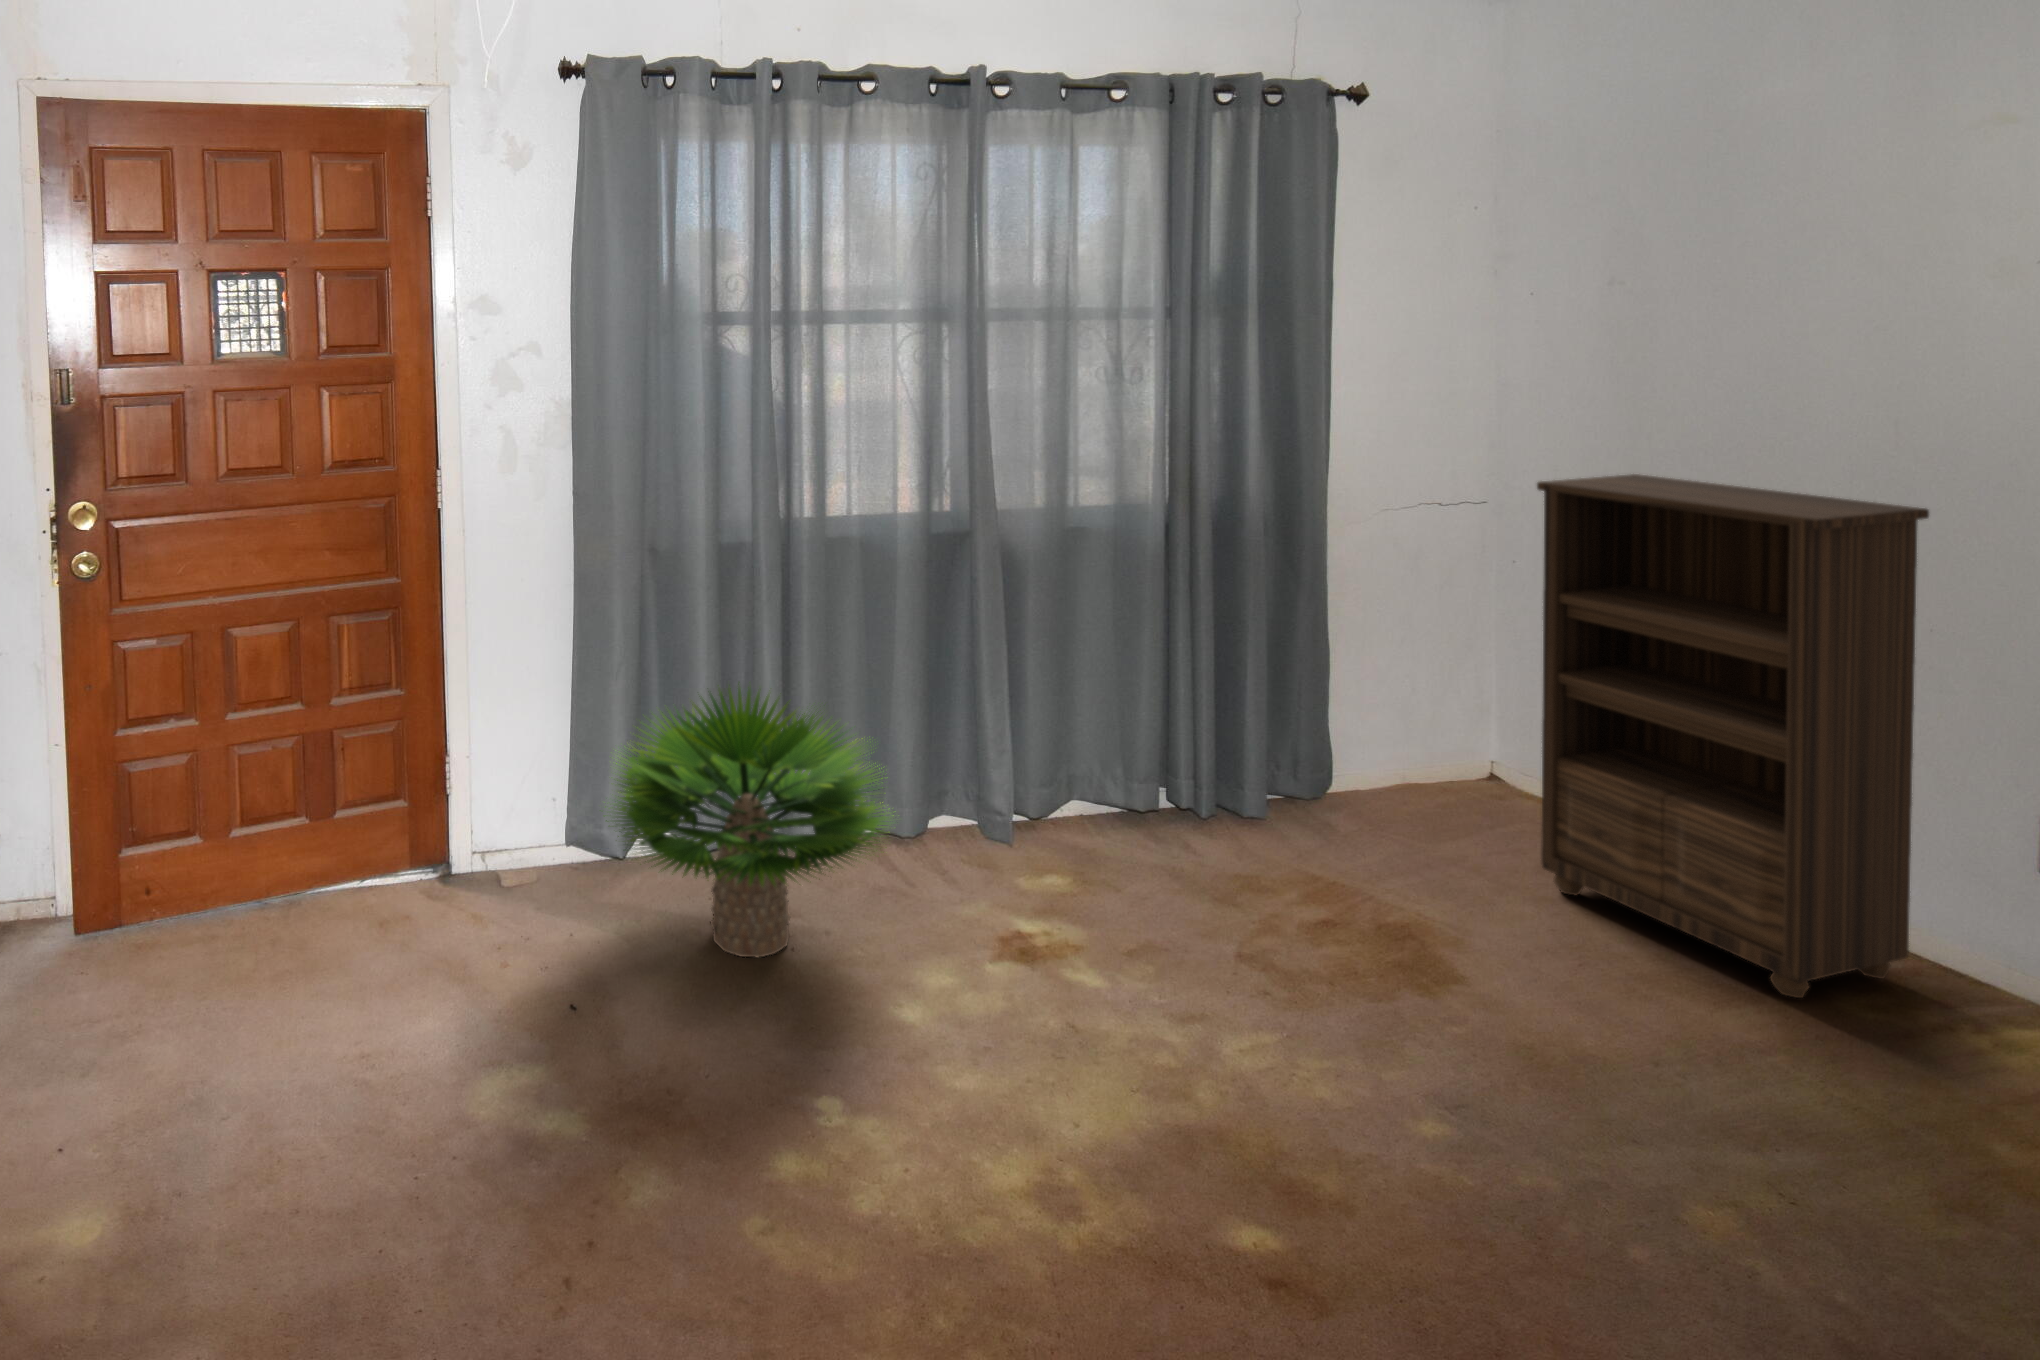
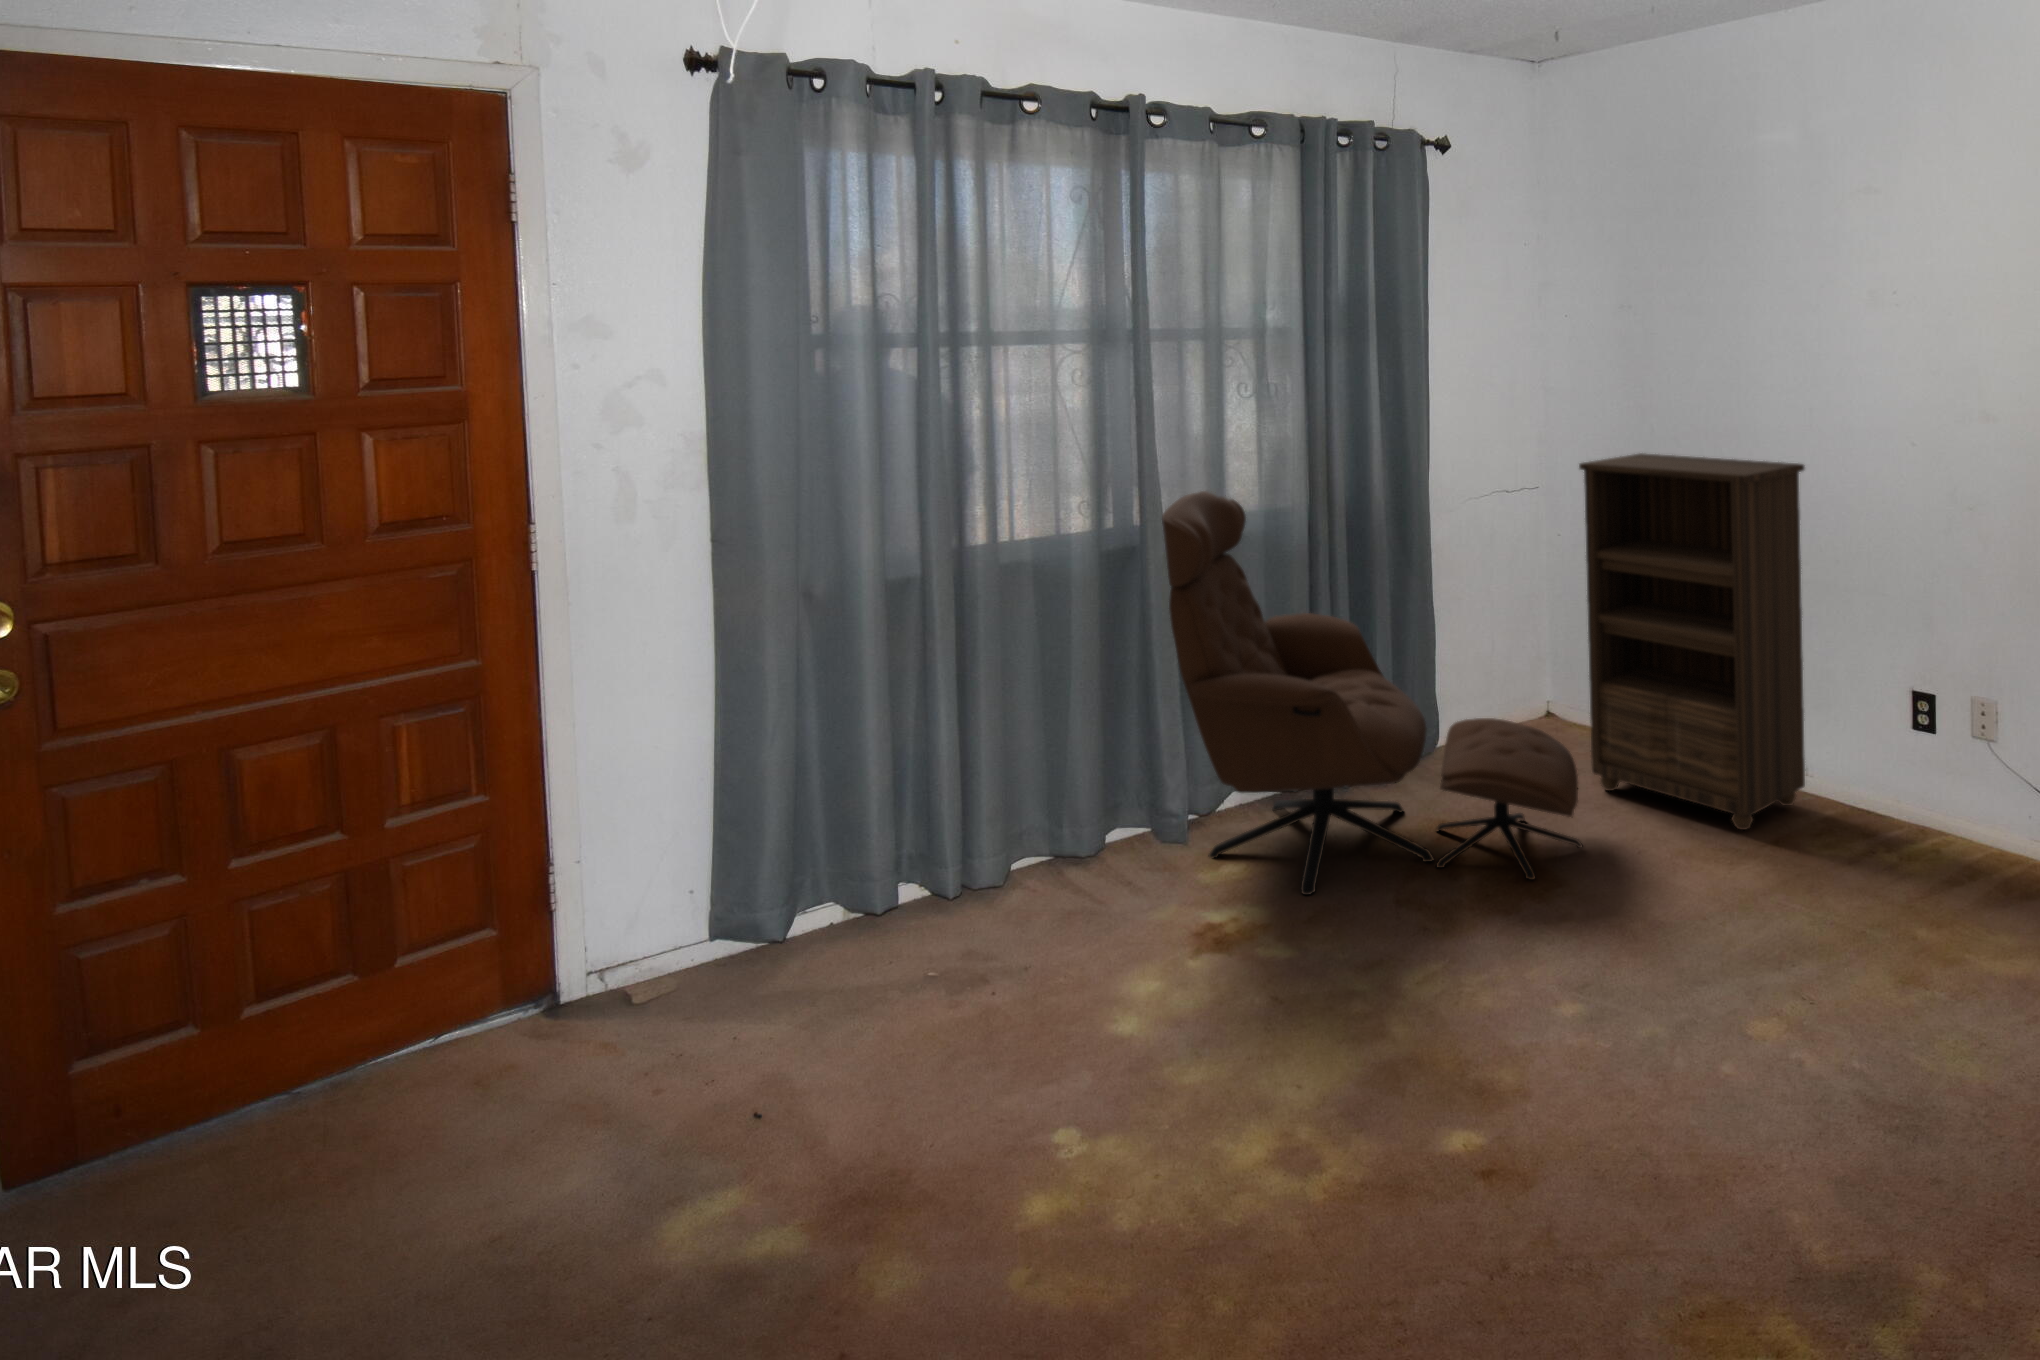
lounge chair: none [991,481,1522,992] -> present [1162,491,1582,895]
potted plant: present [606,684,889,958] -> none [763,715,1096,1000]

